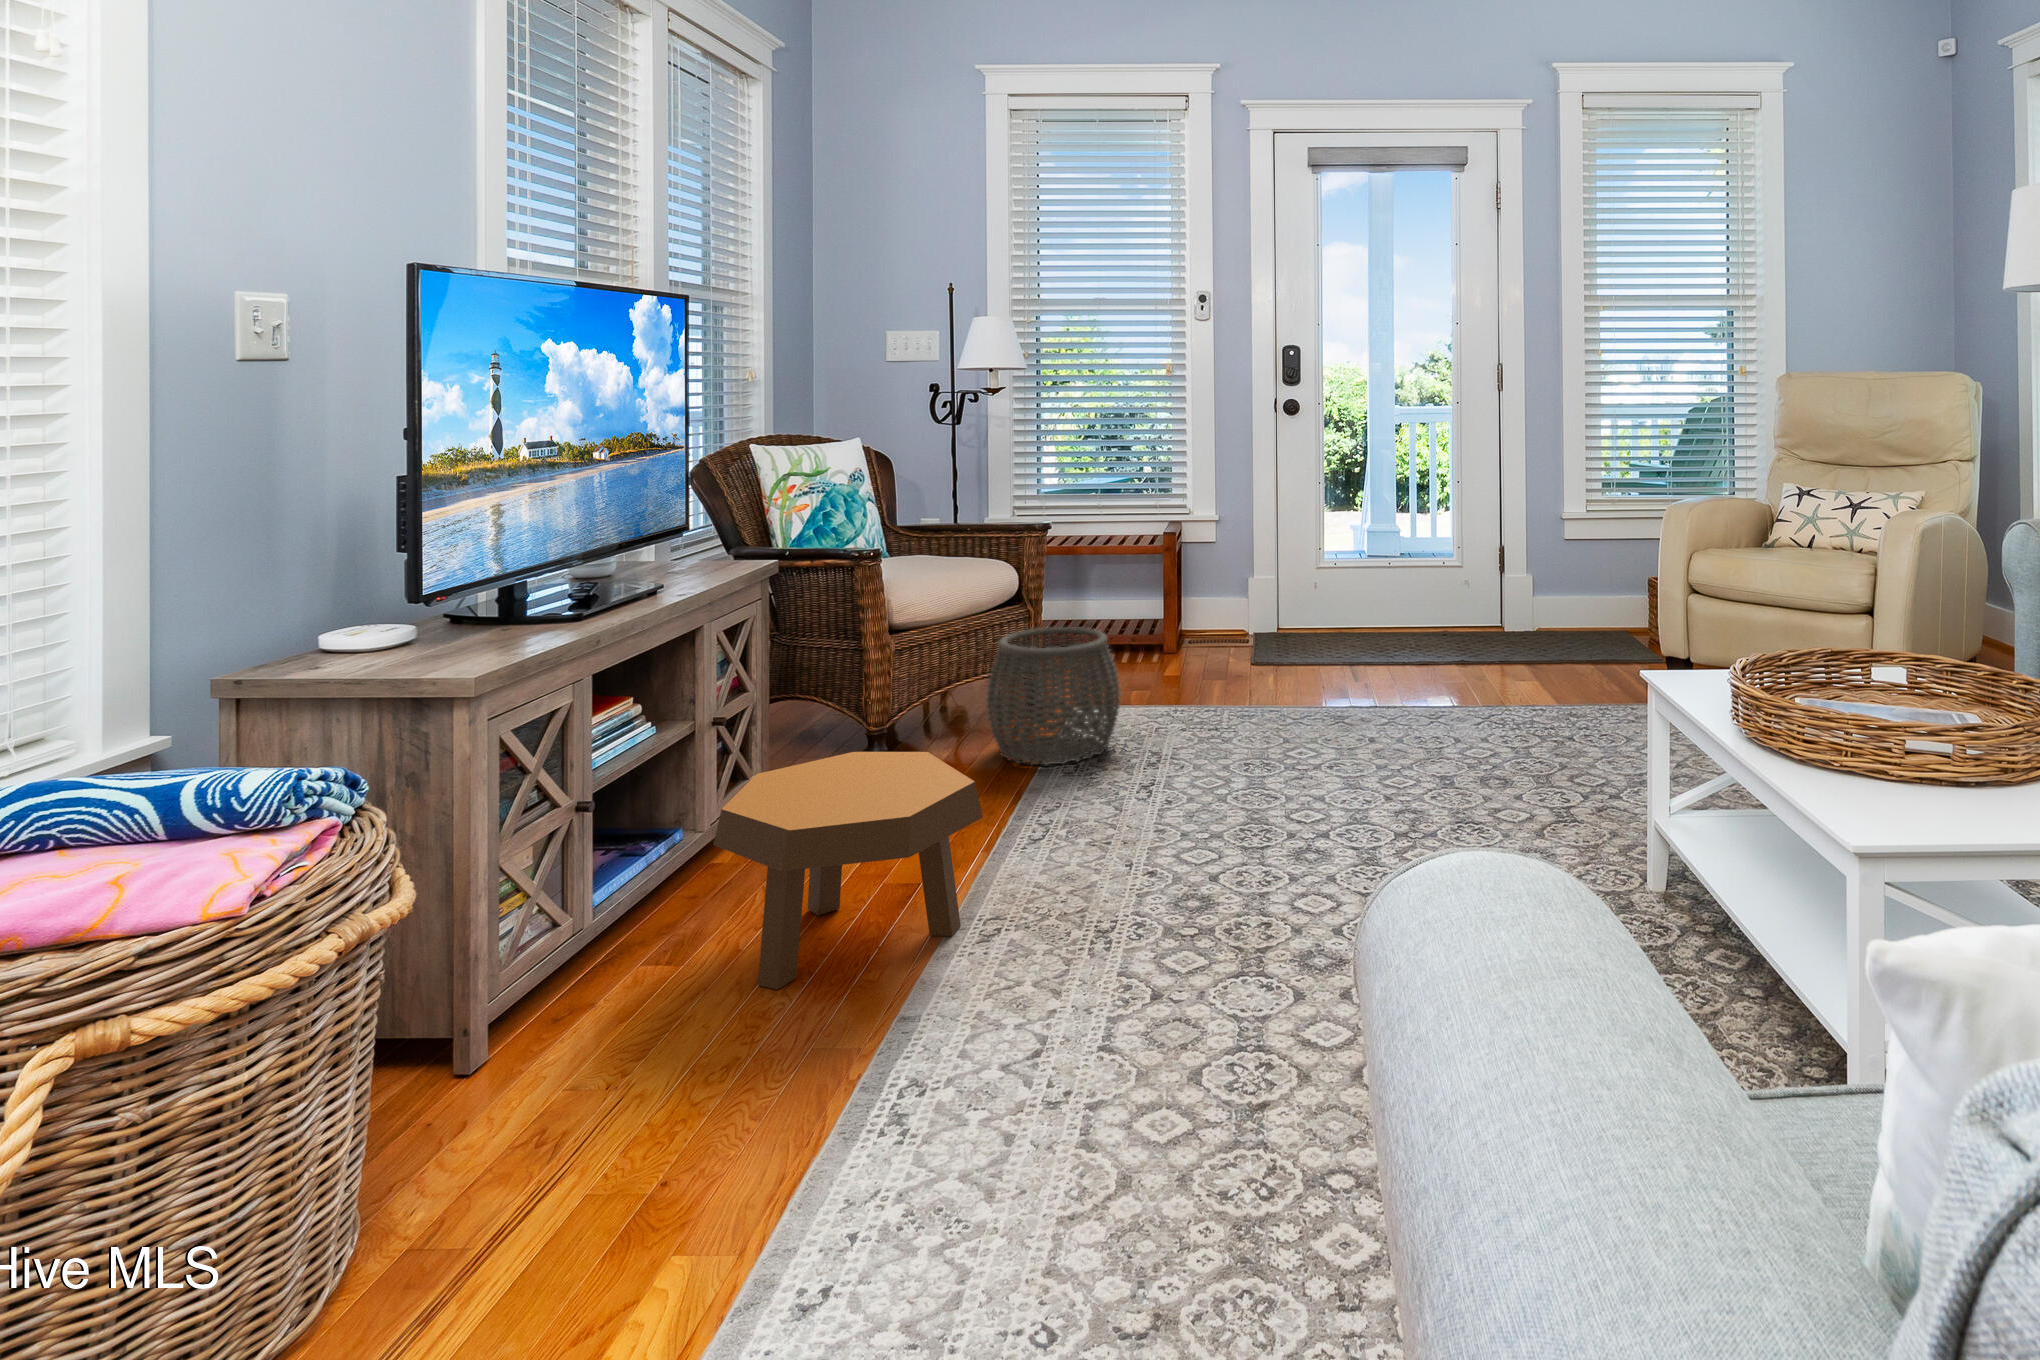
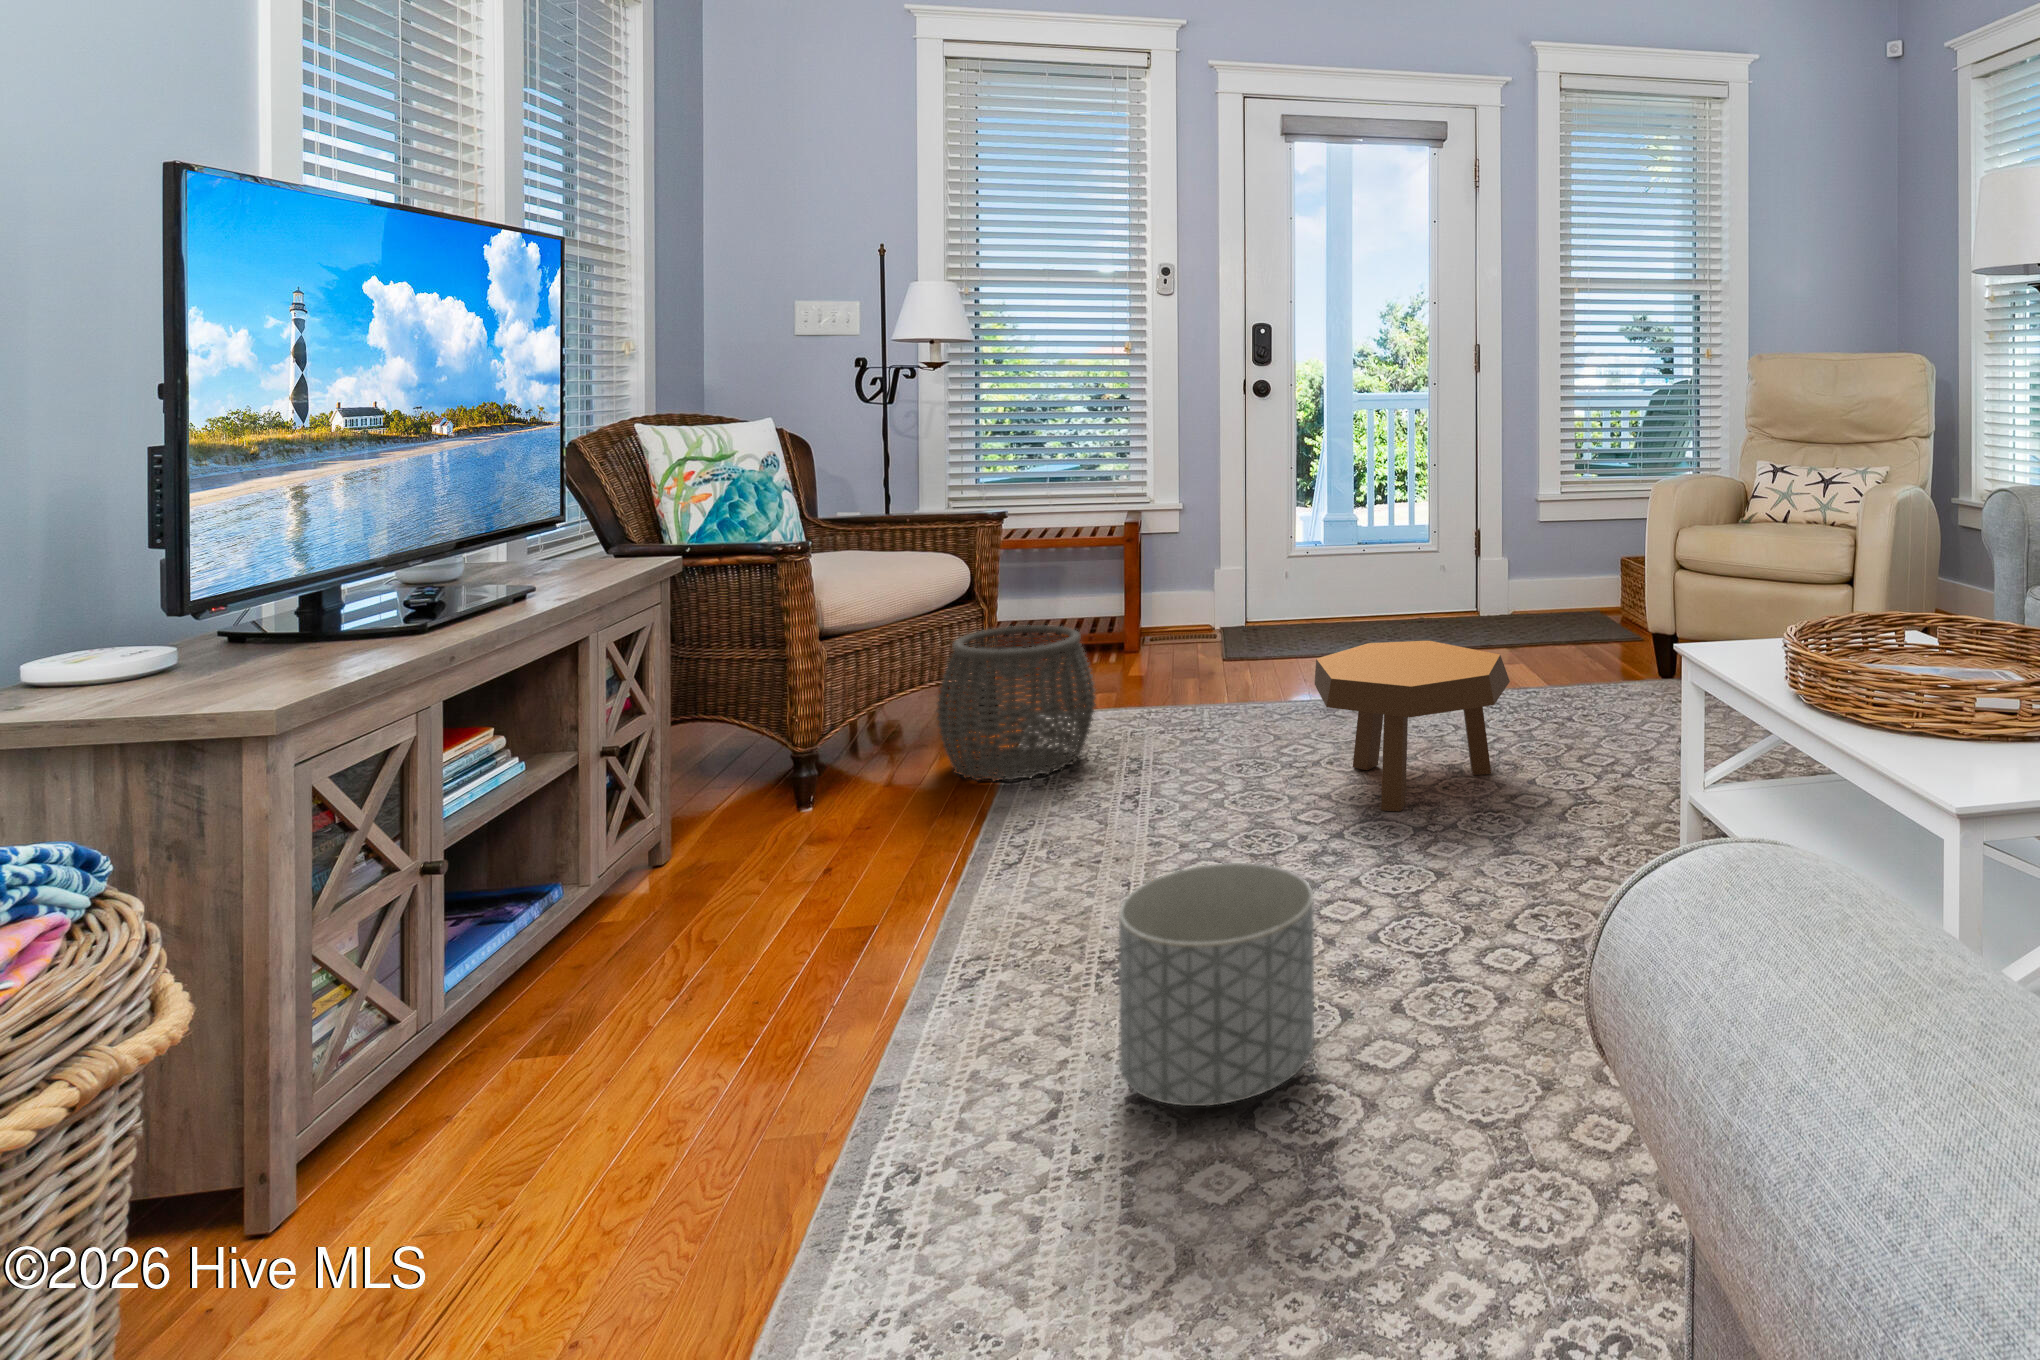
footstool: present [714,752,983,990] -> present [1315,641,1510,811]
planter: none [1092,850,1260,1059] -> present [1119,863,1314,1106]

